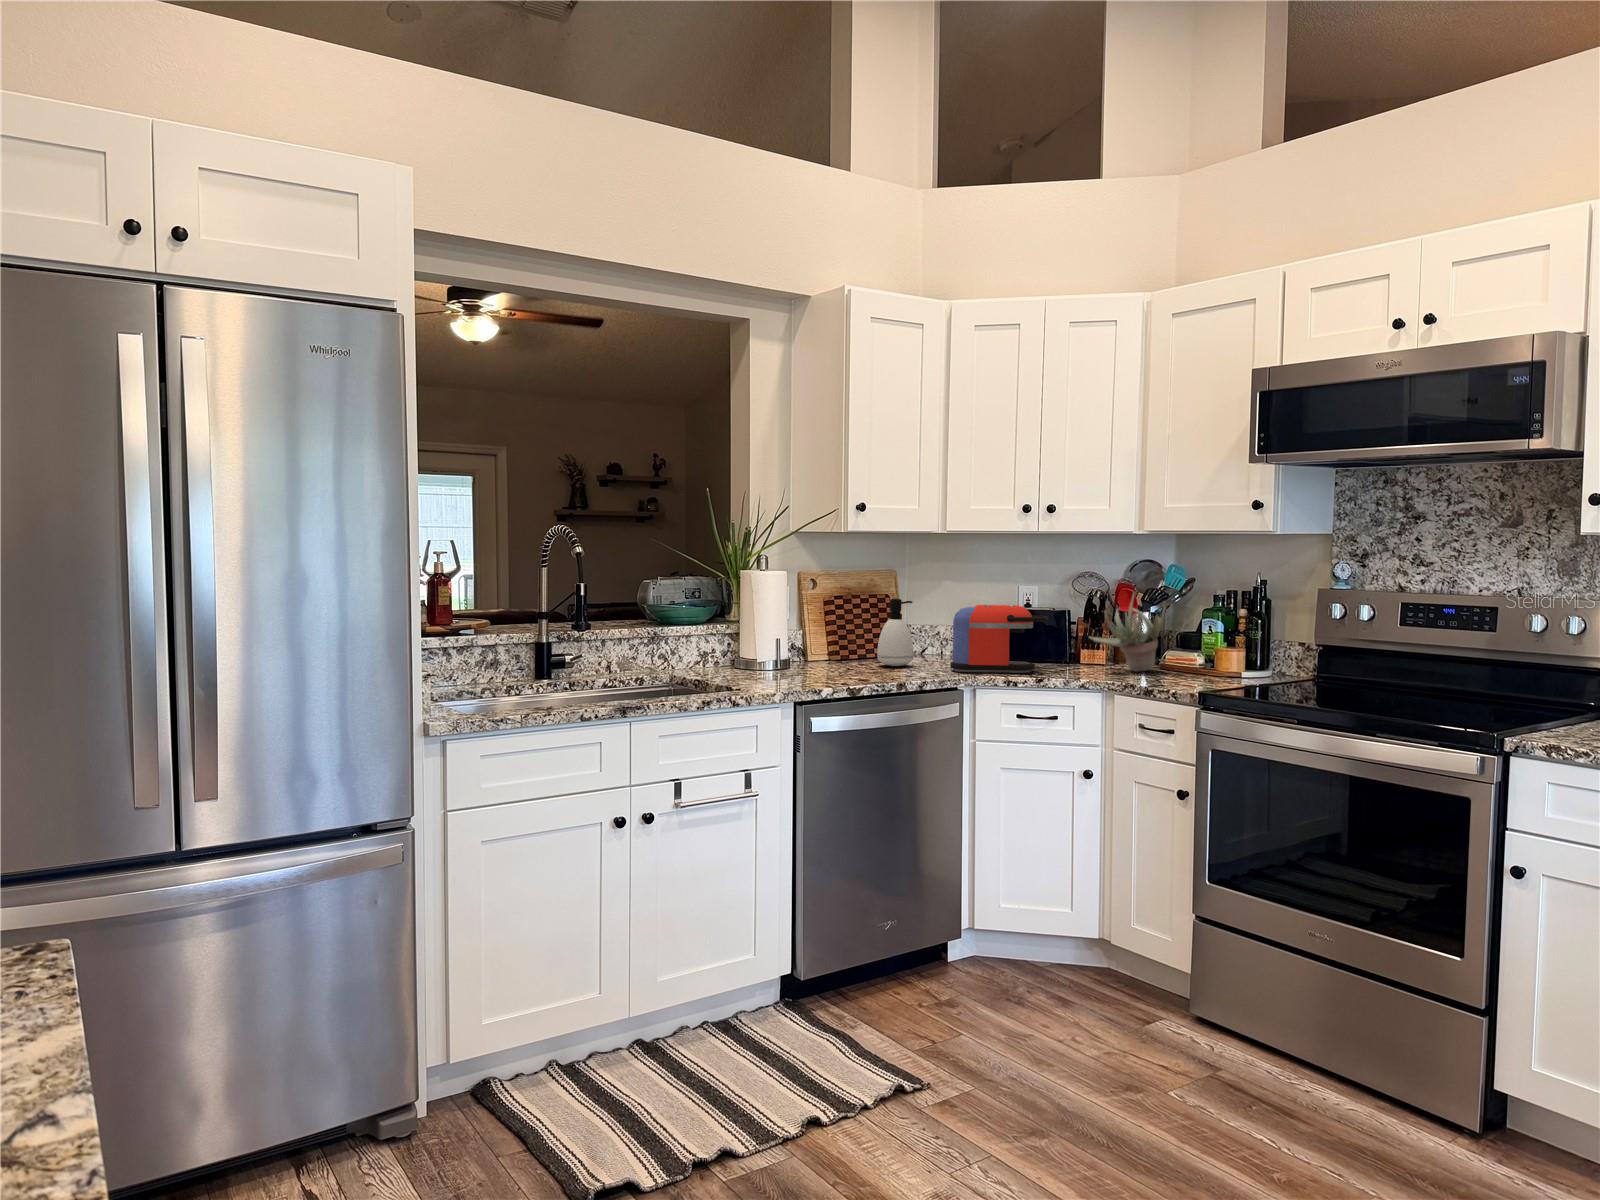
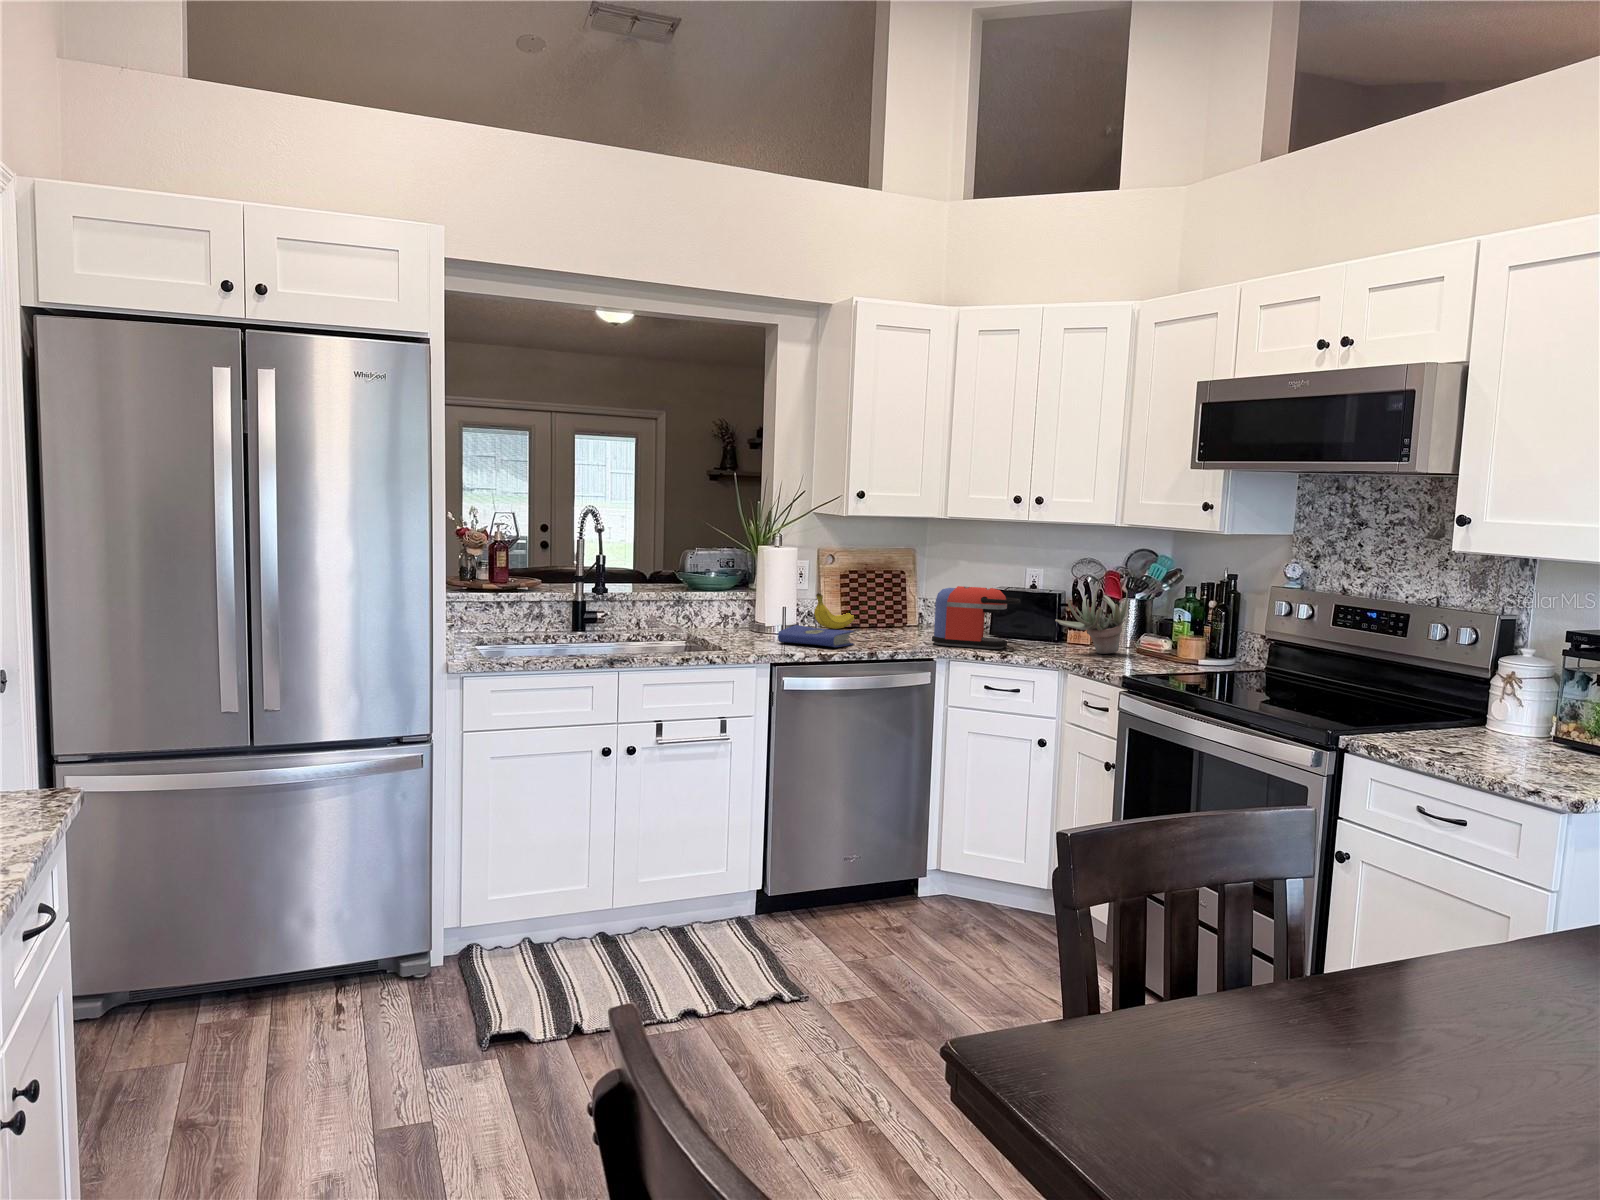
soap dispenser: present [877,598,913,666] -> none [874,577,908,636]
fruit: none [805,622,846,661] -> present [814,593,854,629]
hardcover book: none [787,658,870,680] -> present [778,625,854,647]

